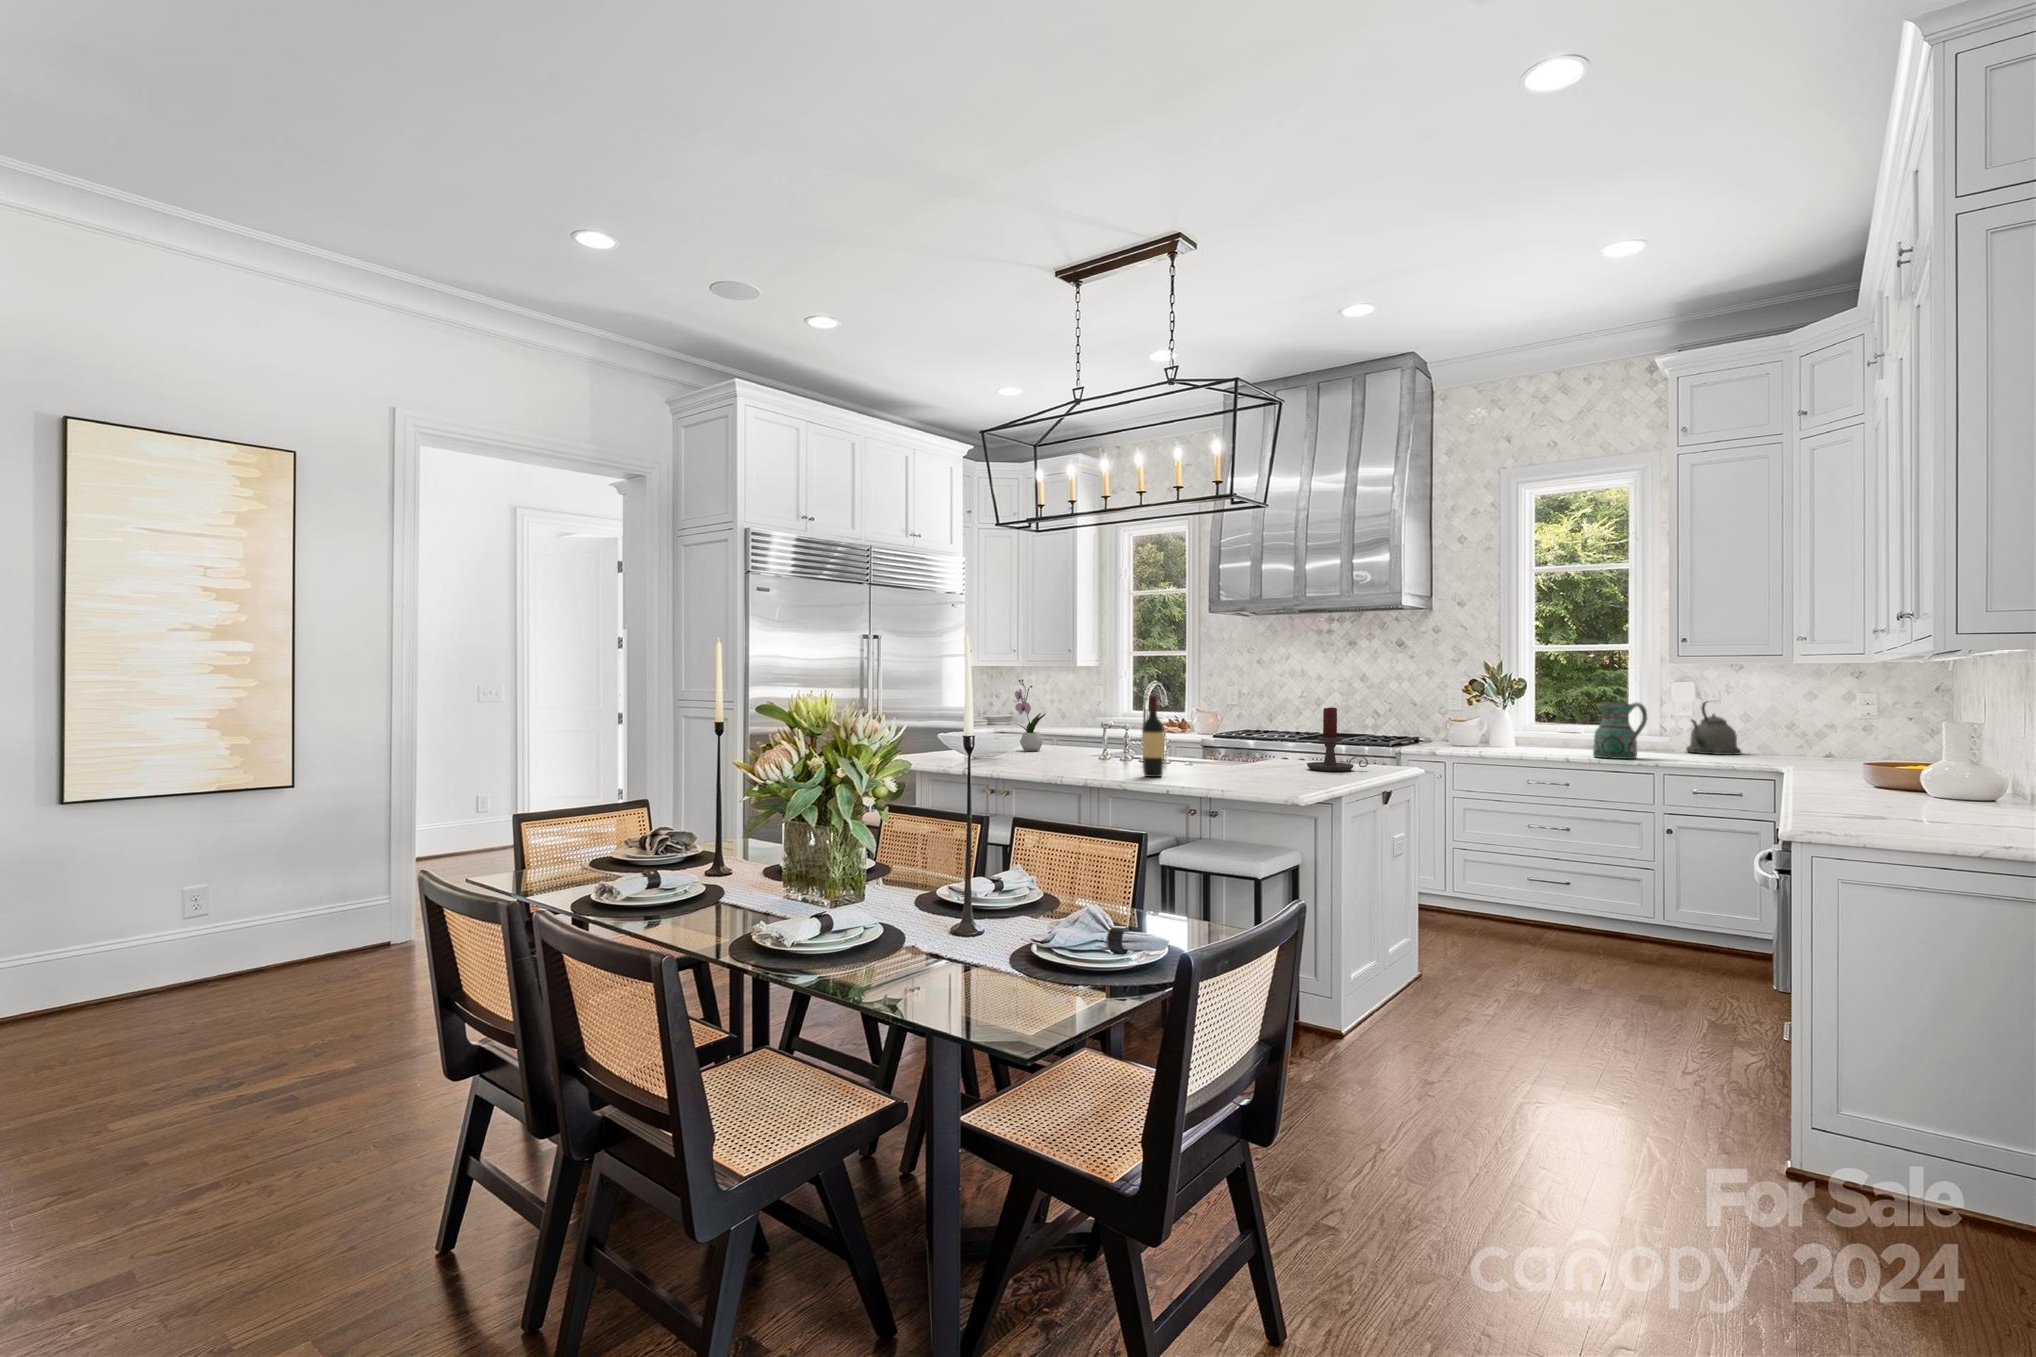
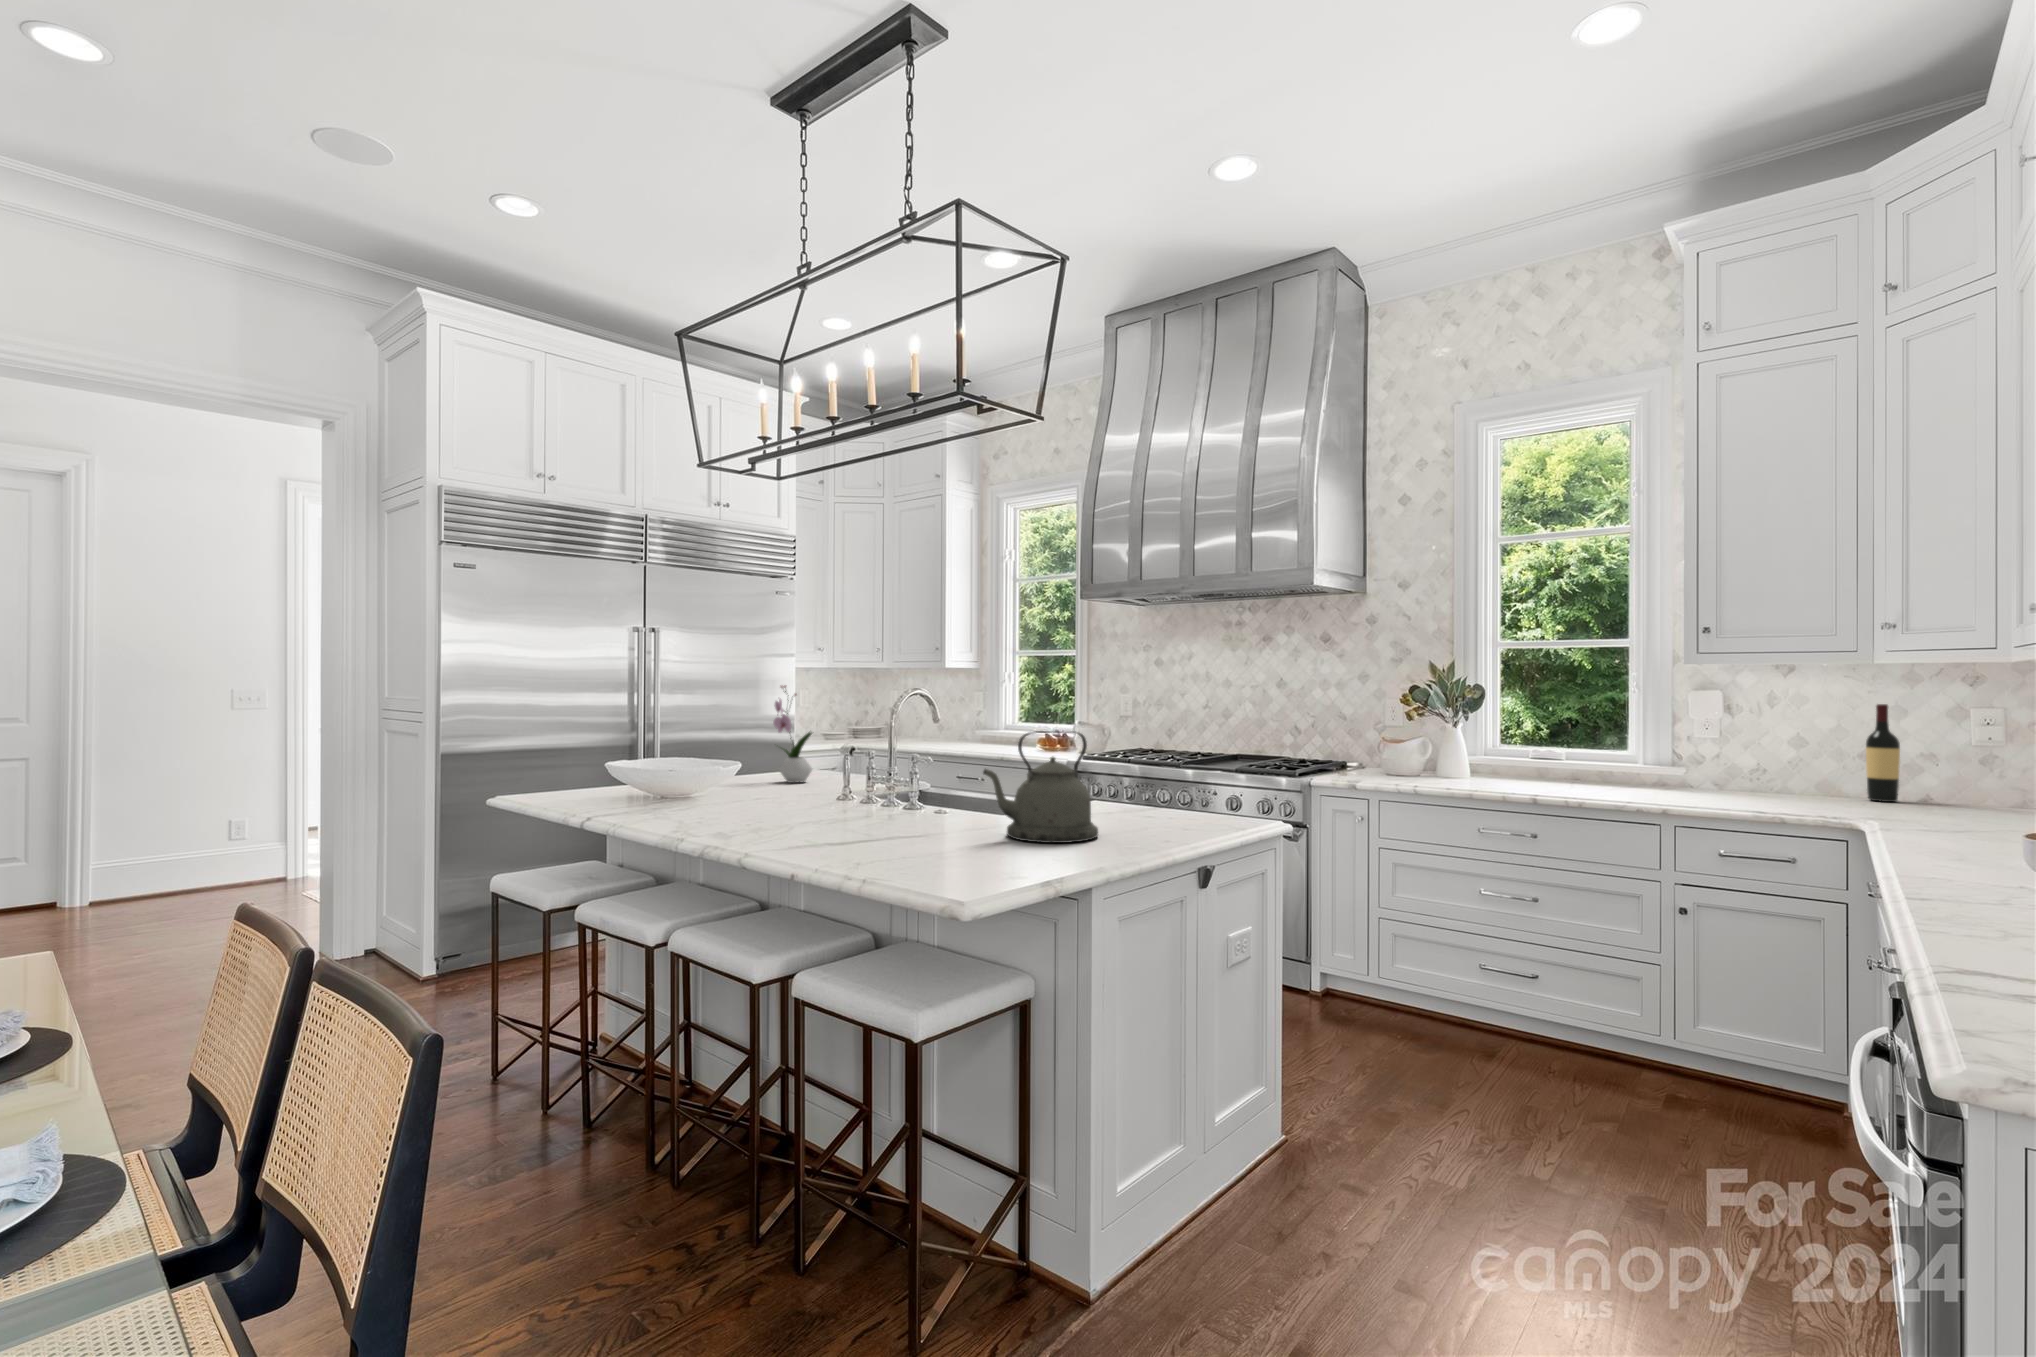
wine bottle: present [1142,695,1164,777] -> present [1866,704,1900,802]
kettle: present [1686,702,1741,755] -> present [983,732,1098,843]
ceramic pitcher: present [1593,703,1647,759] -> none [1570,720,1650,803]
candle holder: present [1307,707,1368,771] -> none [1115,727,1204,826]

